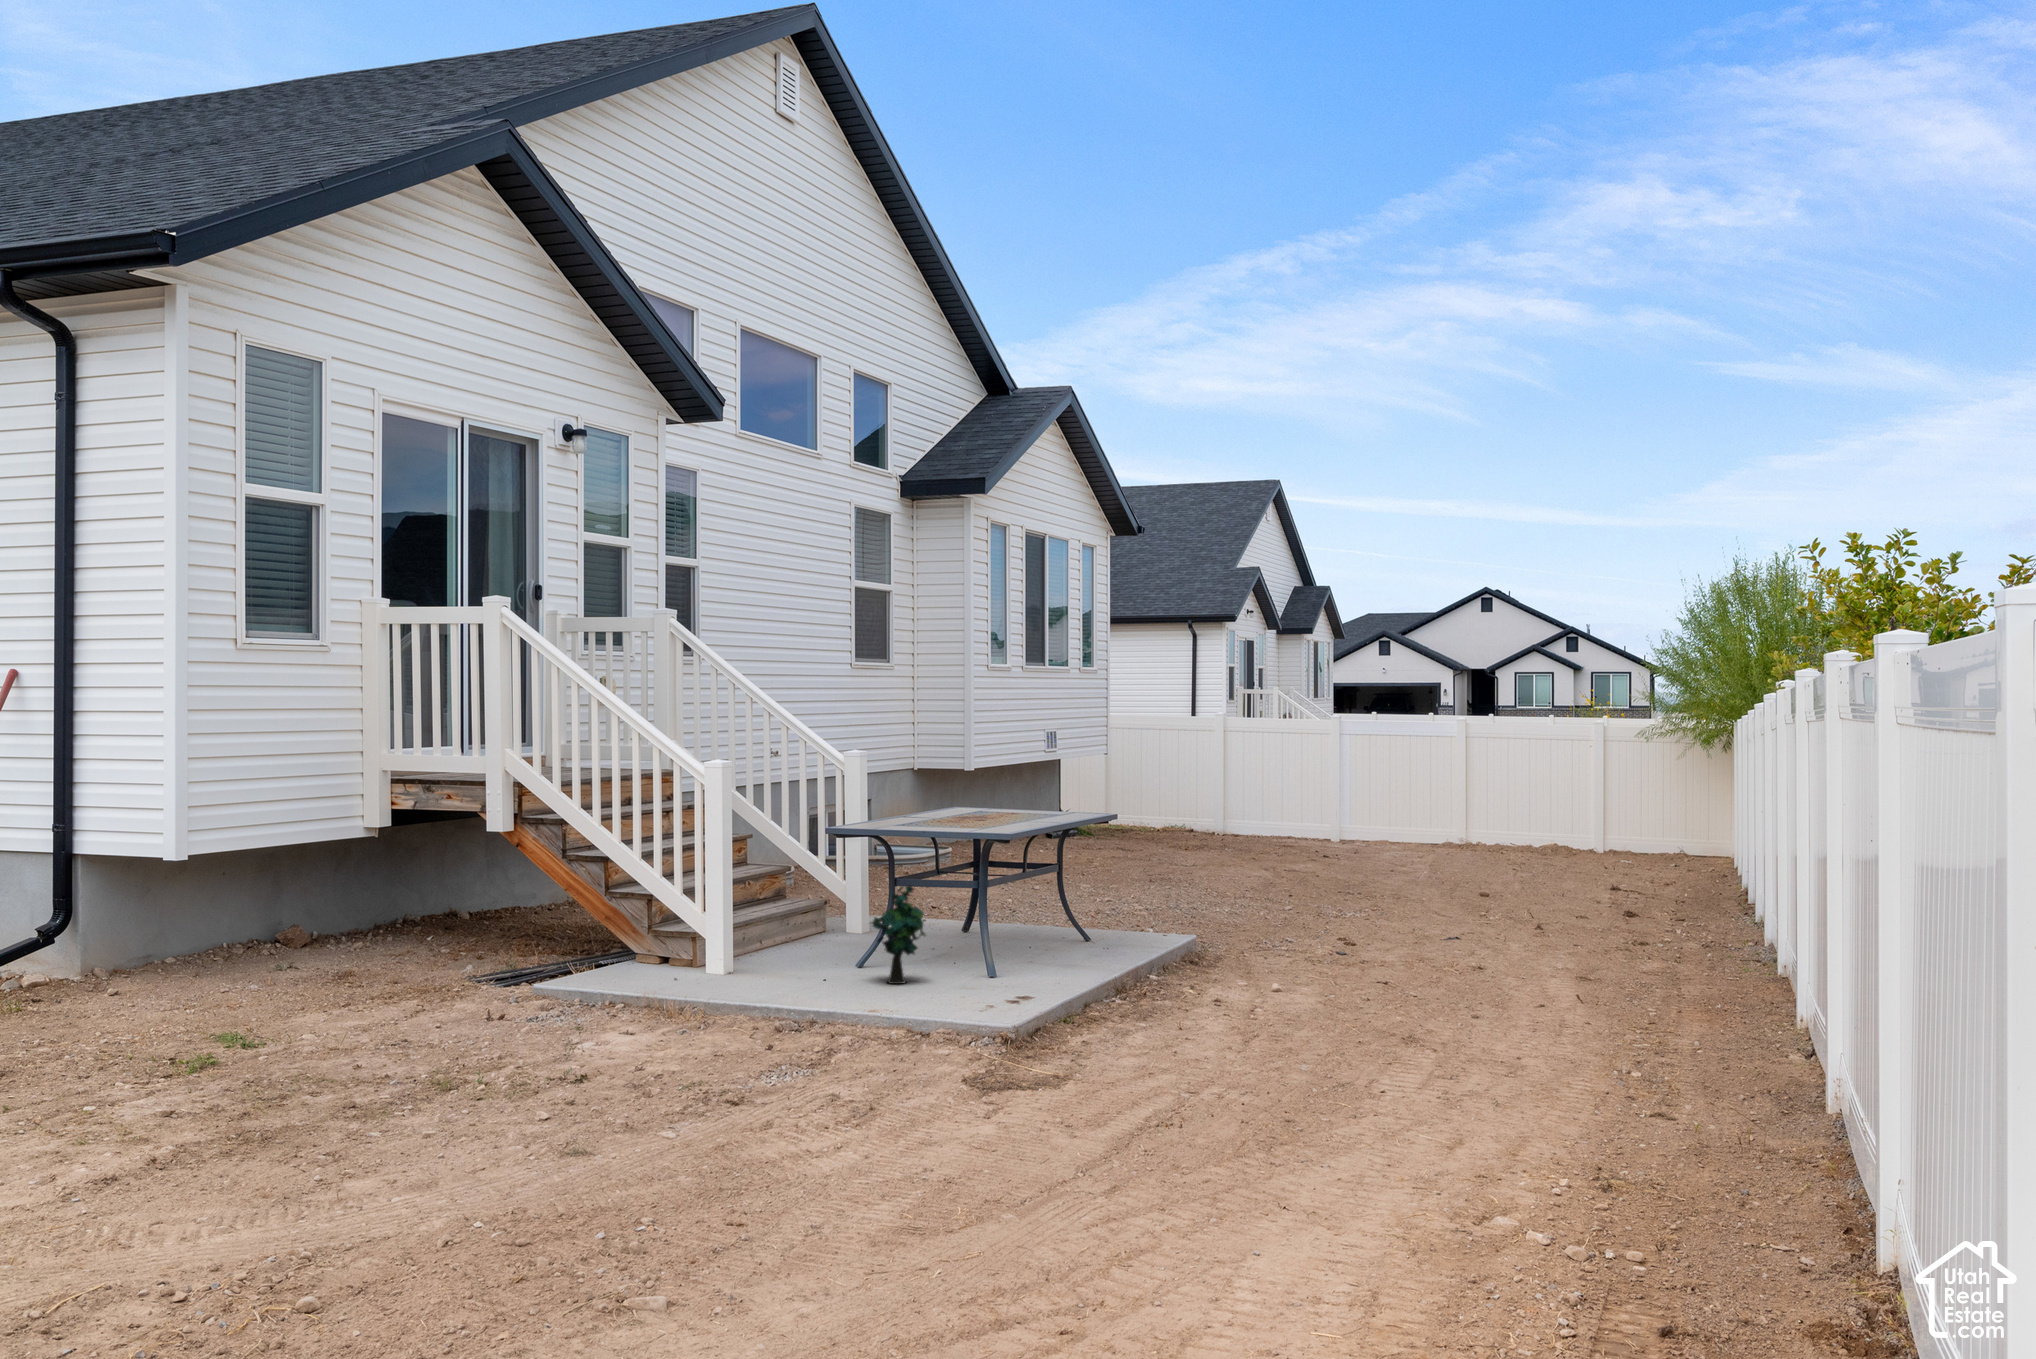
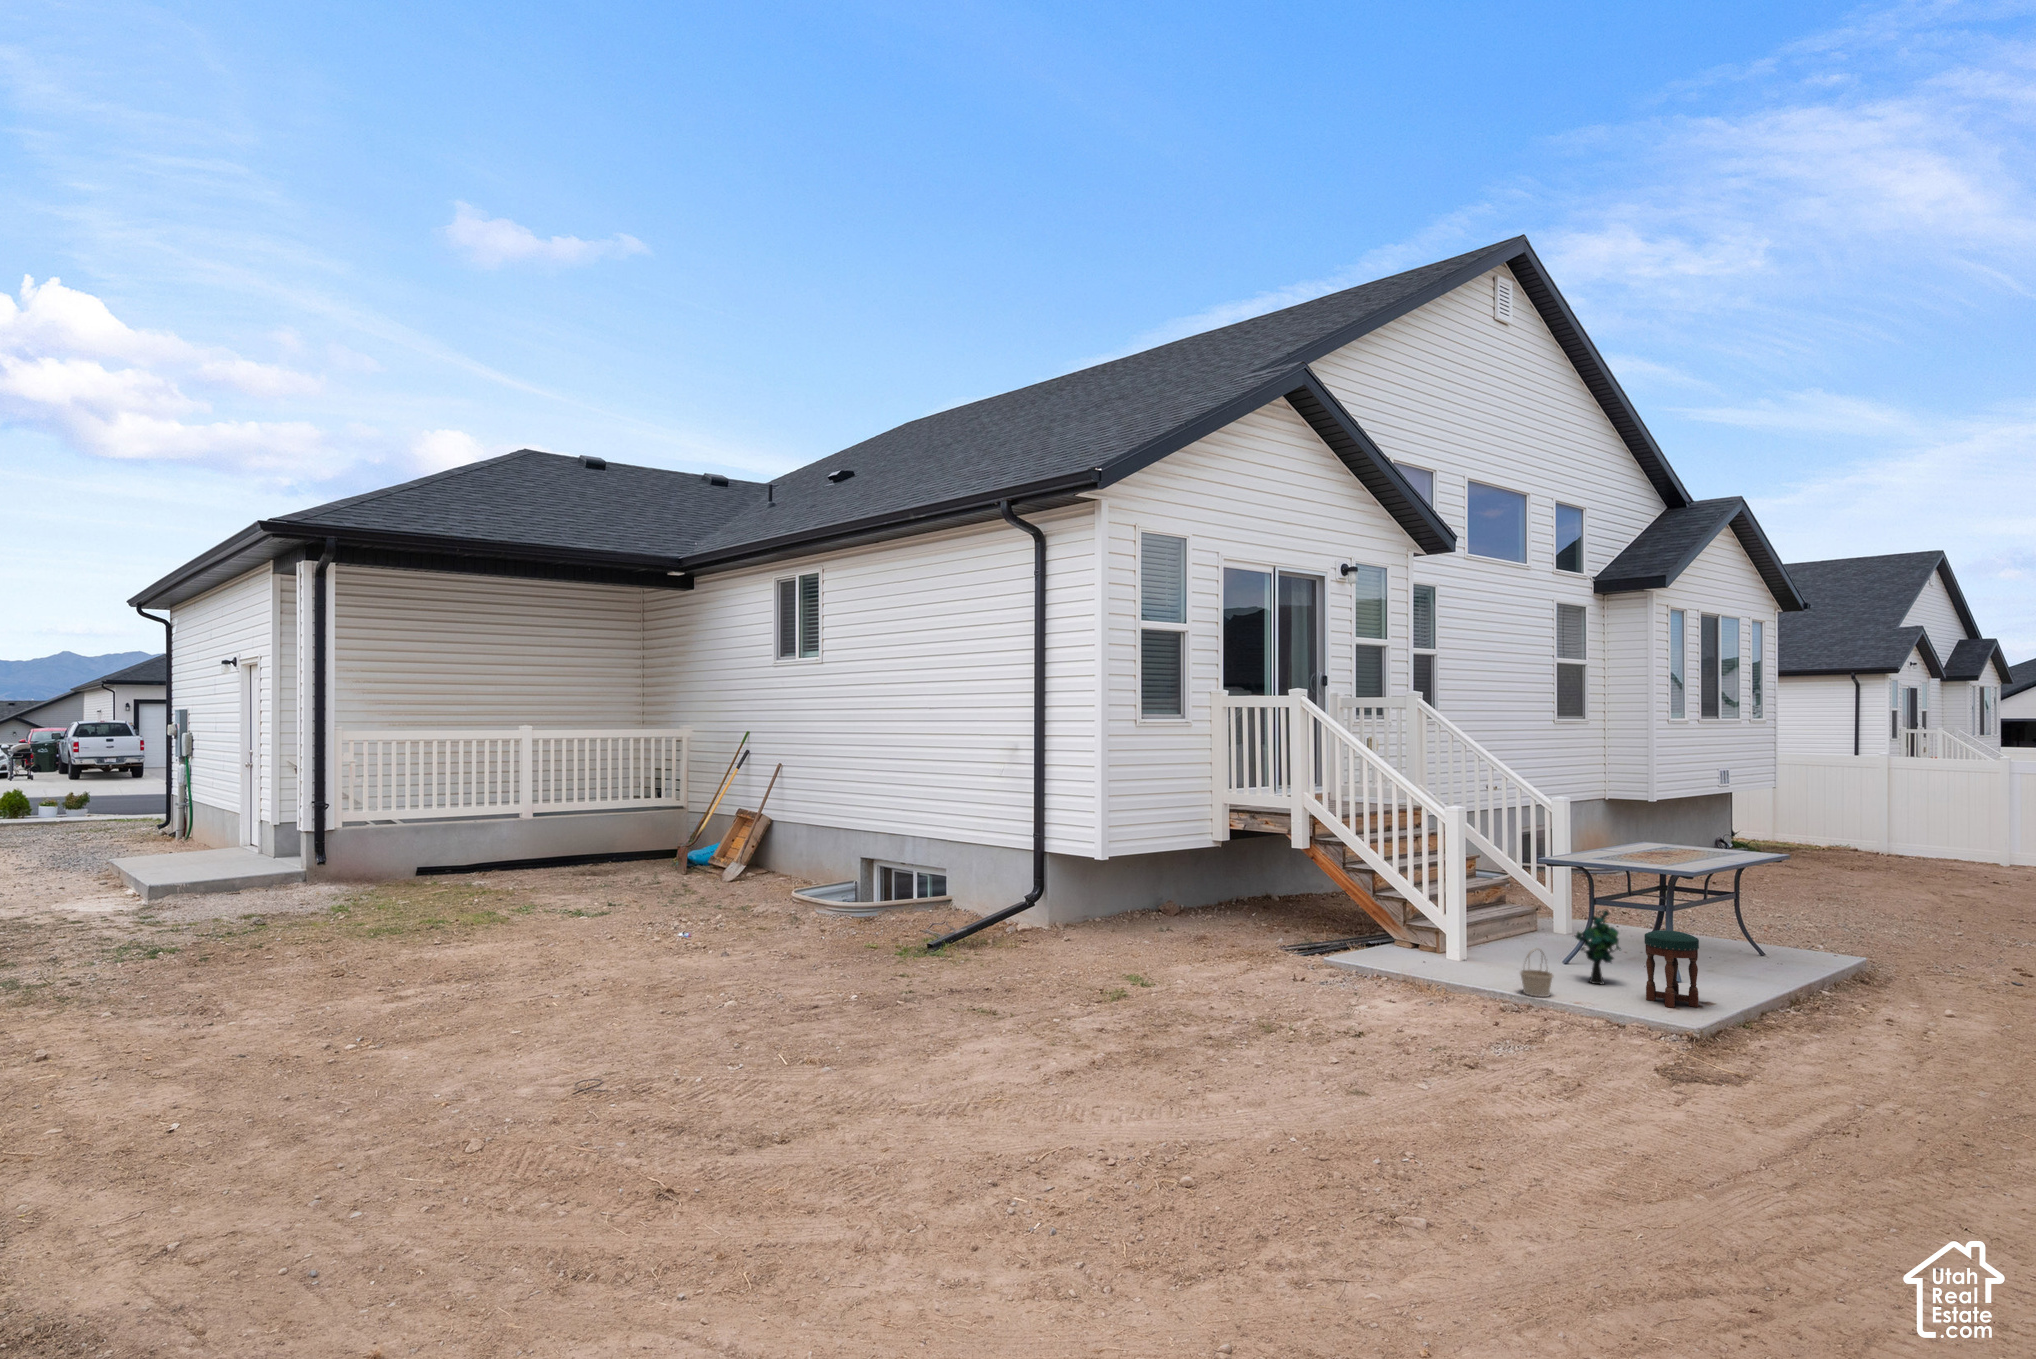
stool: none [953,903,1014,1001] -> present [1644,930,1699,1008]
basket: none [802,941,844,1007] -> present [1520,948,1553,997]

